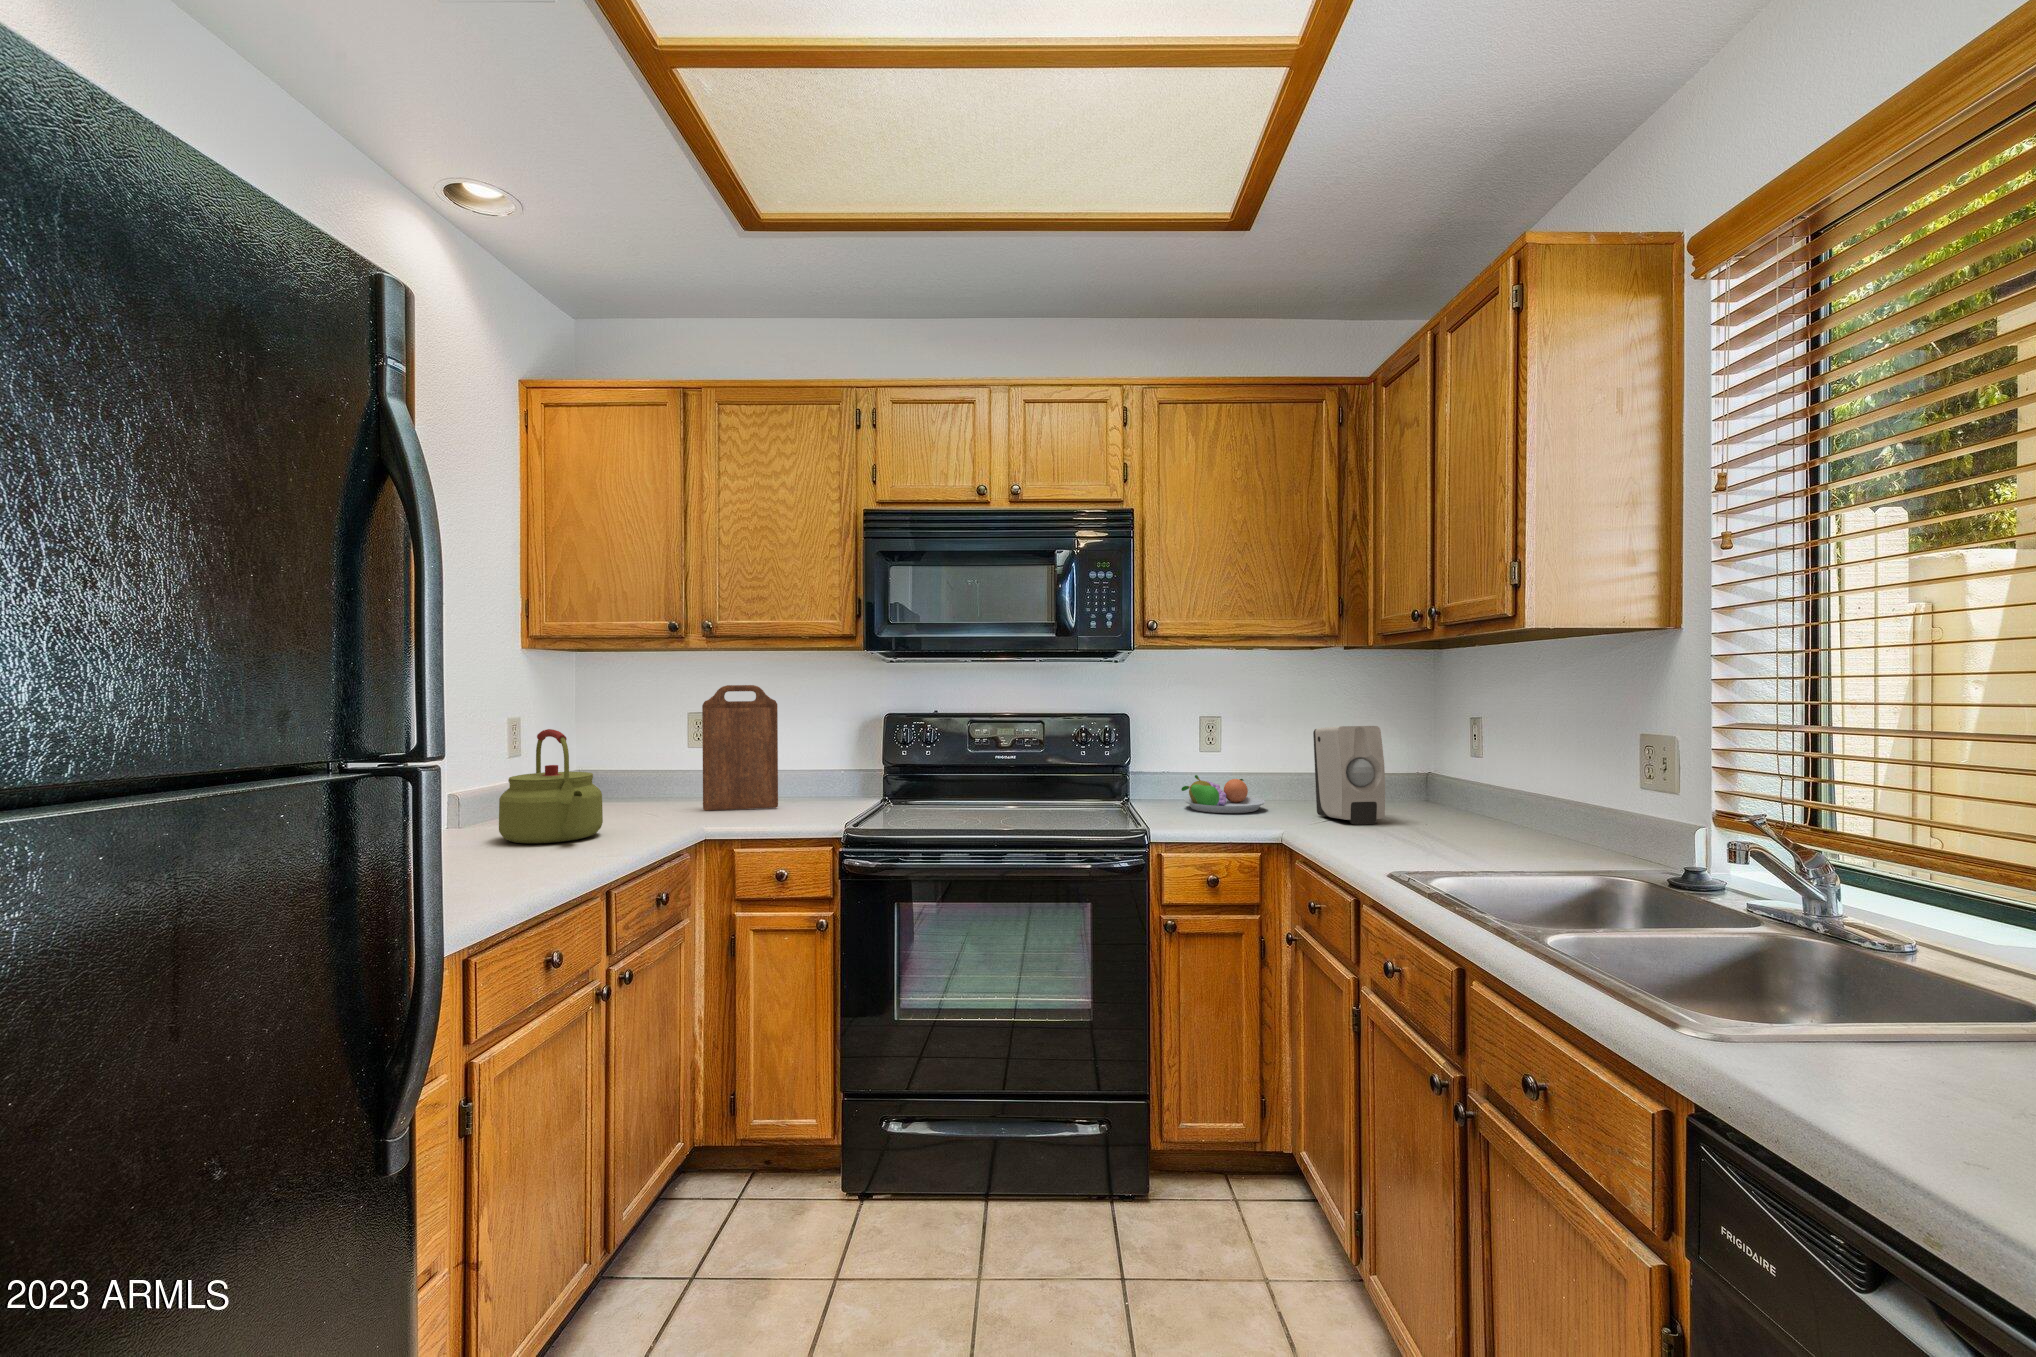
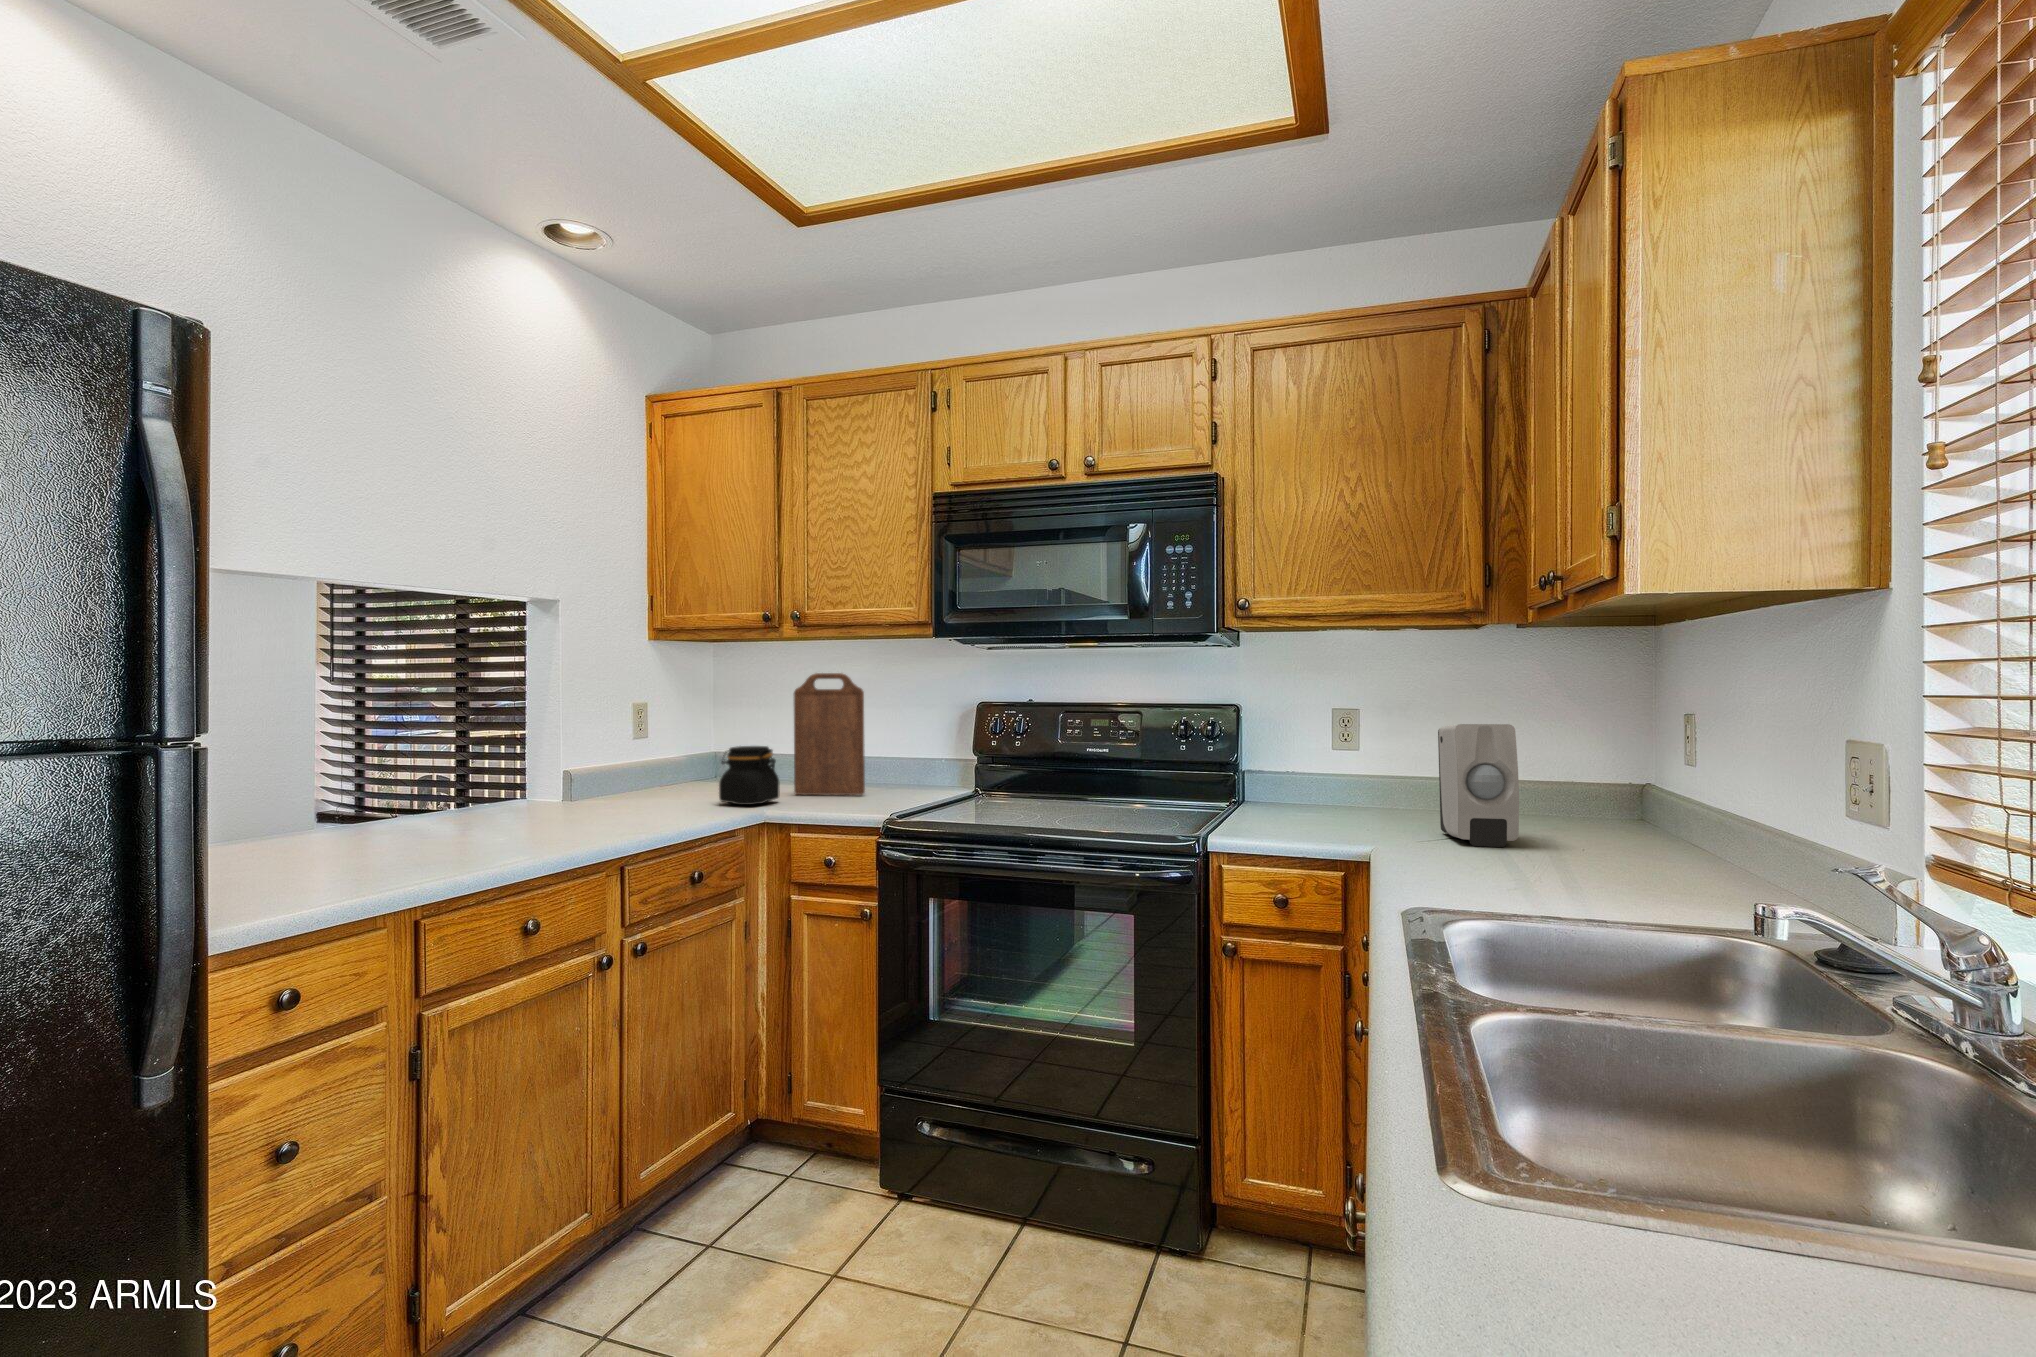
kettle: present [499,729,603,844] -> none [582,713,675,818]
jar: none [635,761,702,823] -> present [719,746,780,805]
fruit bowl: present [1181,775,1266,813] -> none [1278,778,1385,825]

